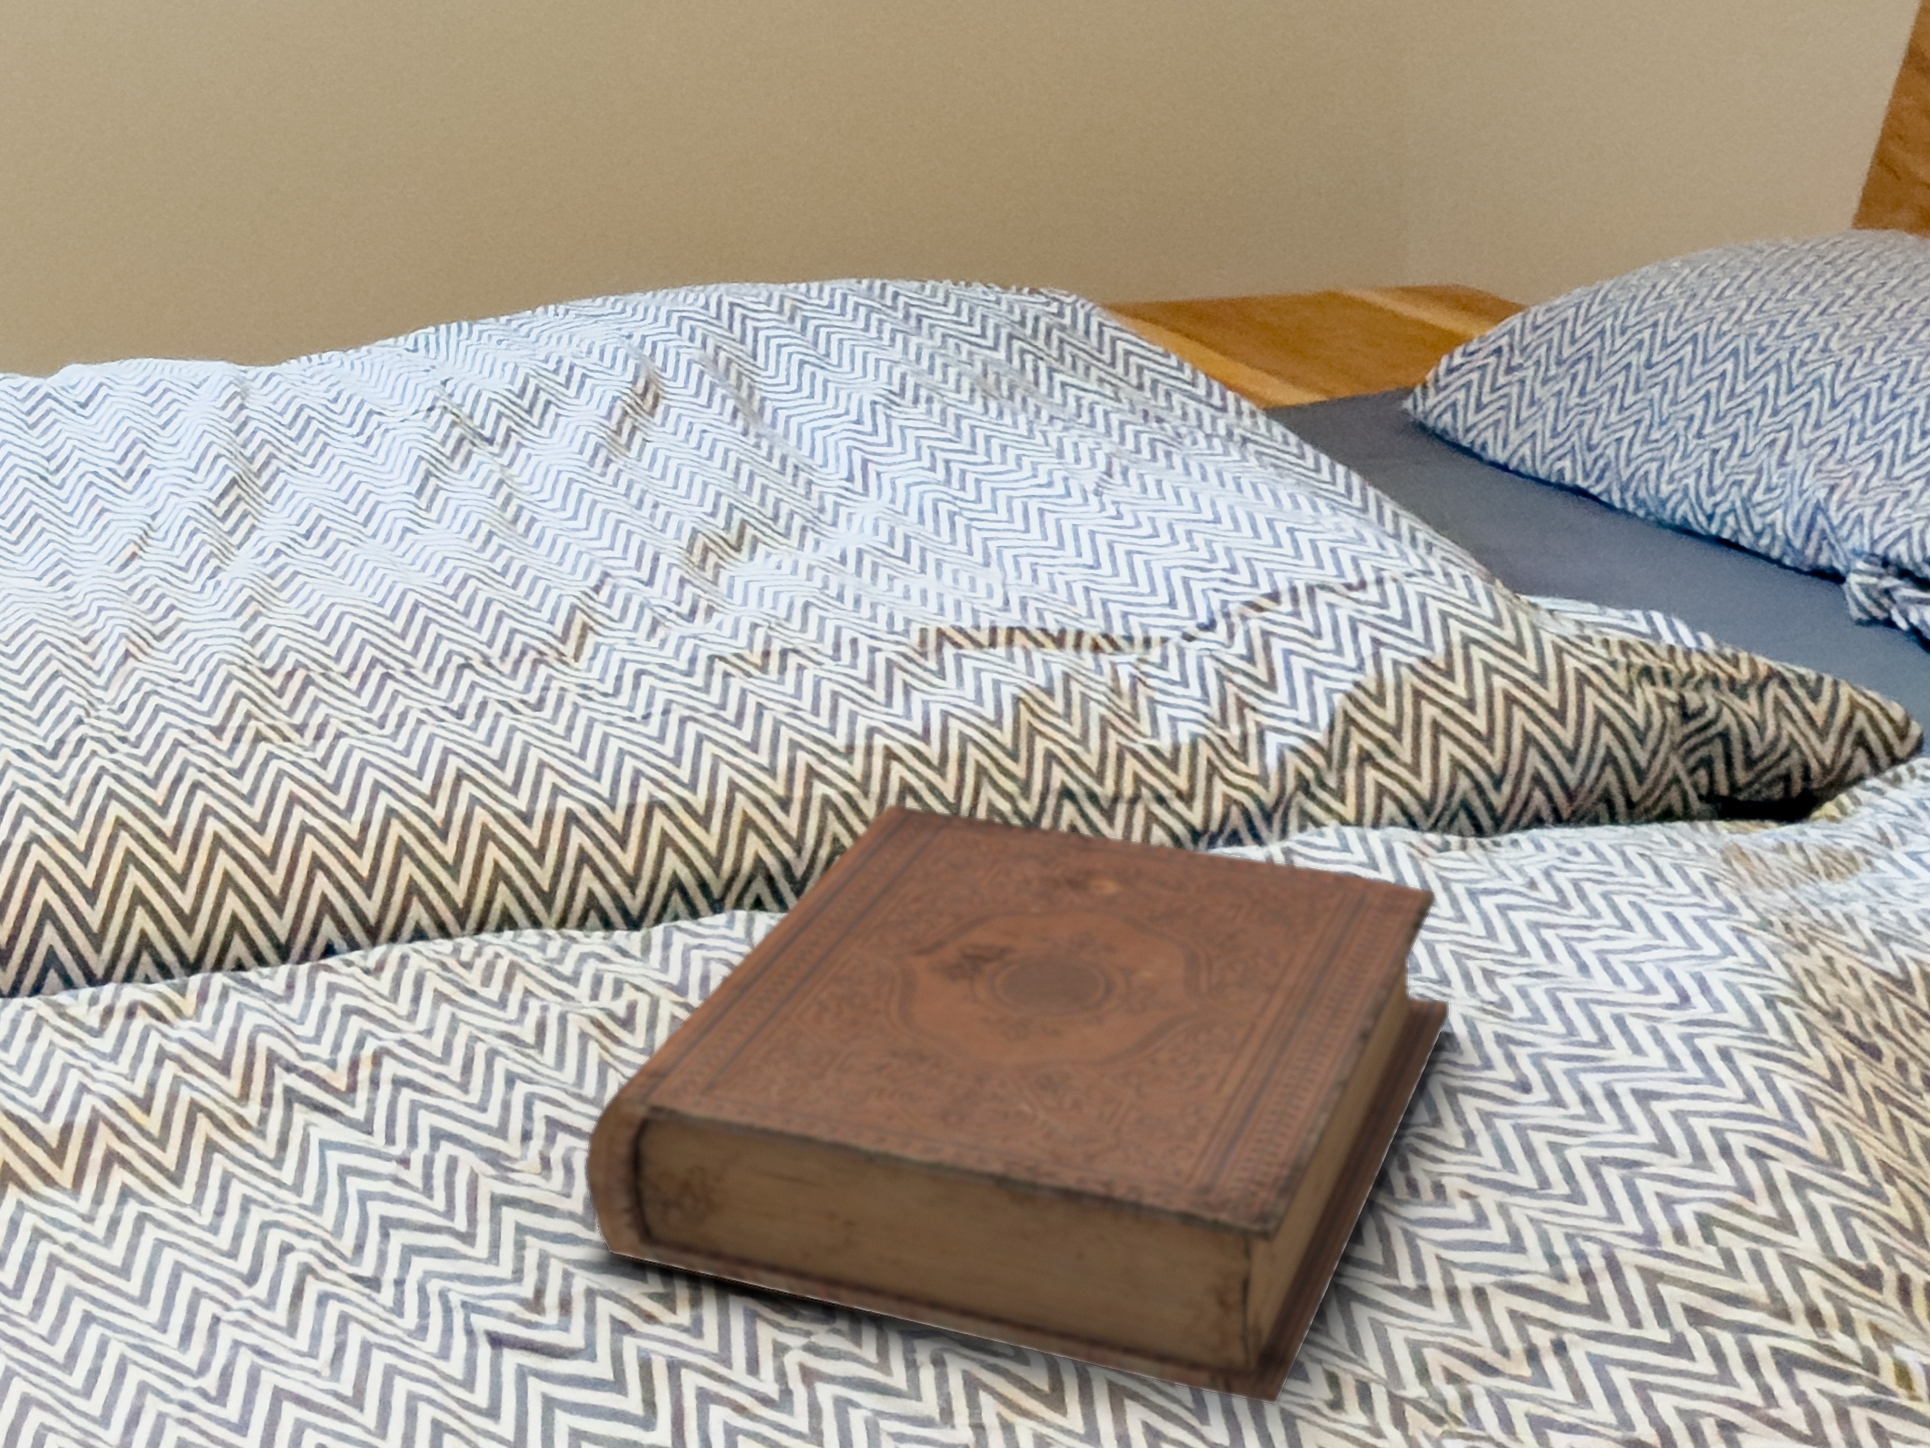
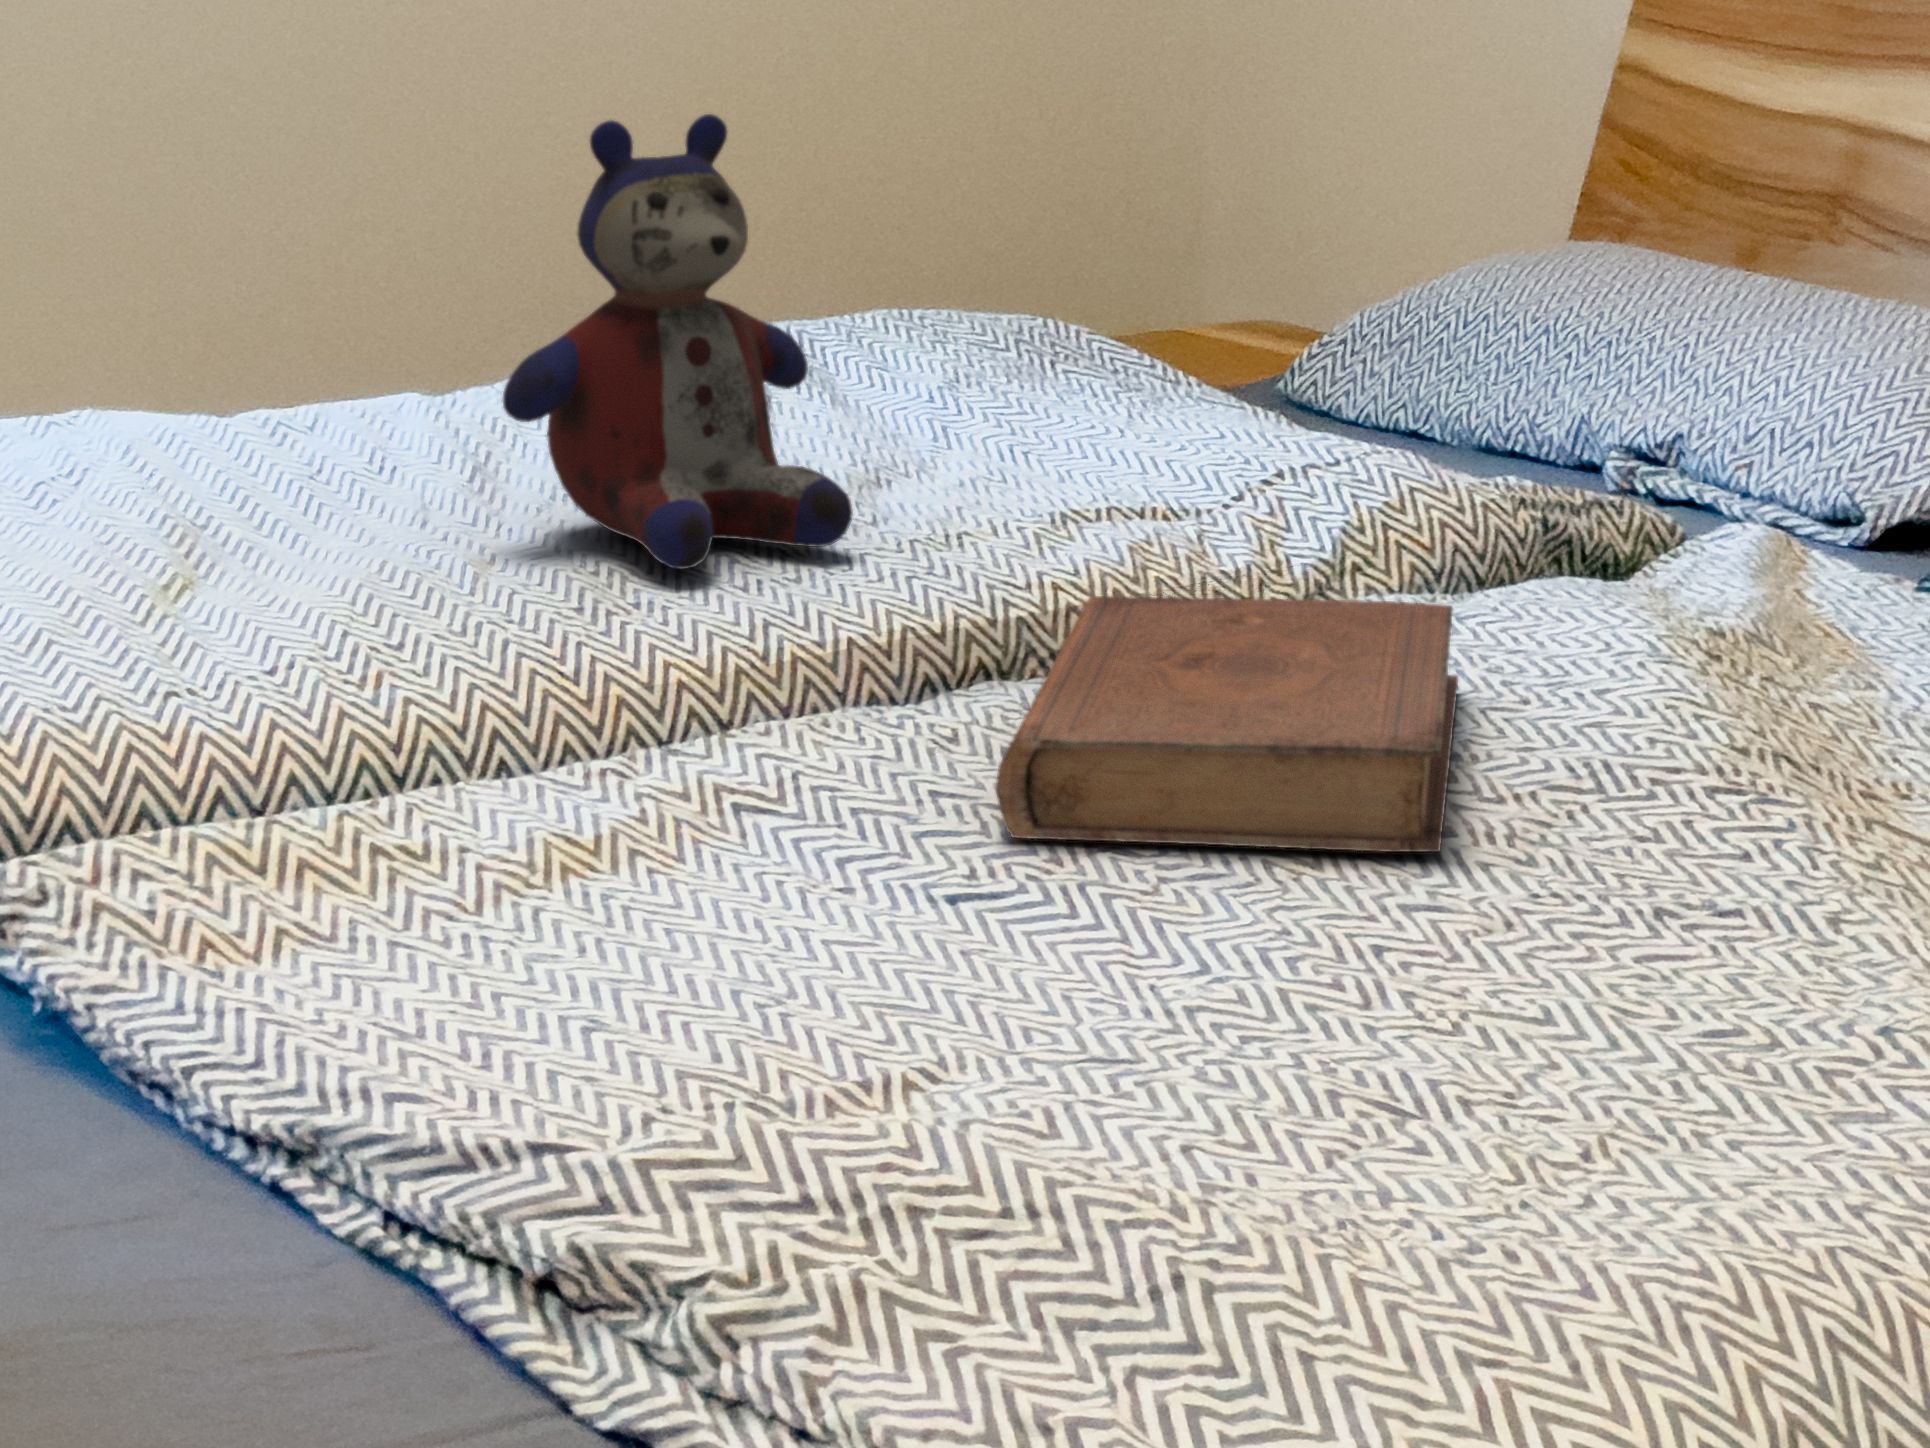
stuffed bear: none [153,58,604,693] -> present [503,114,853,569]

